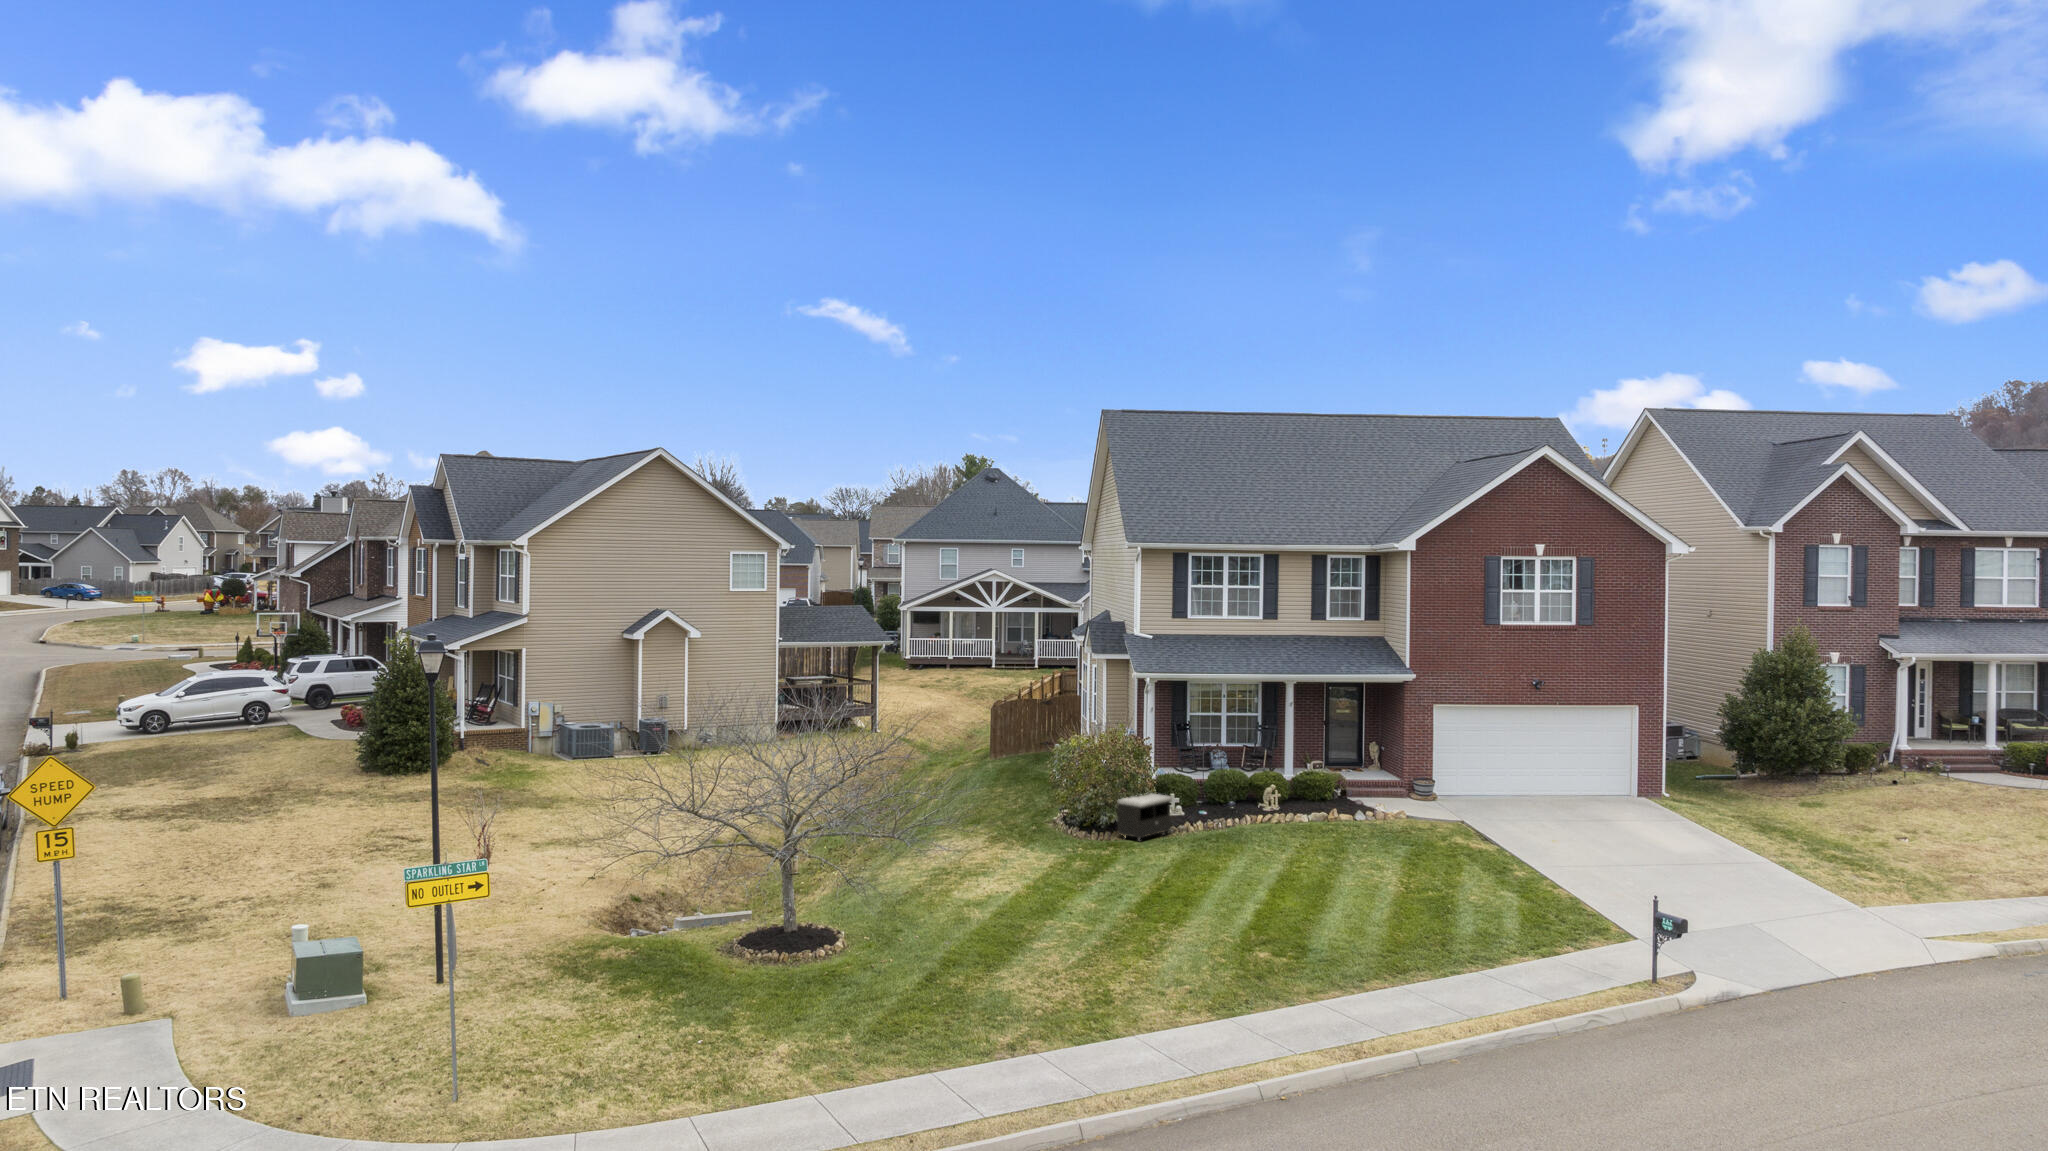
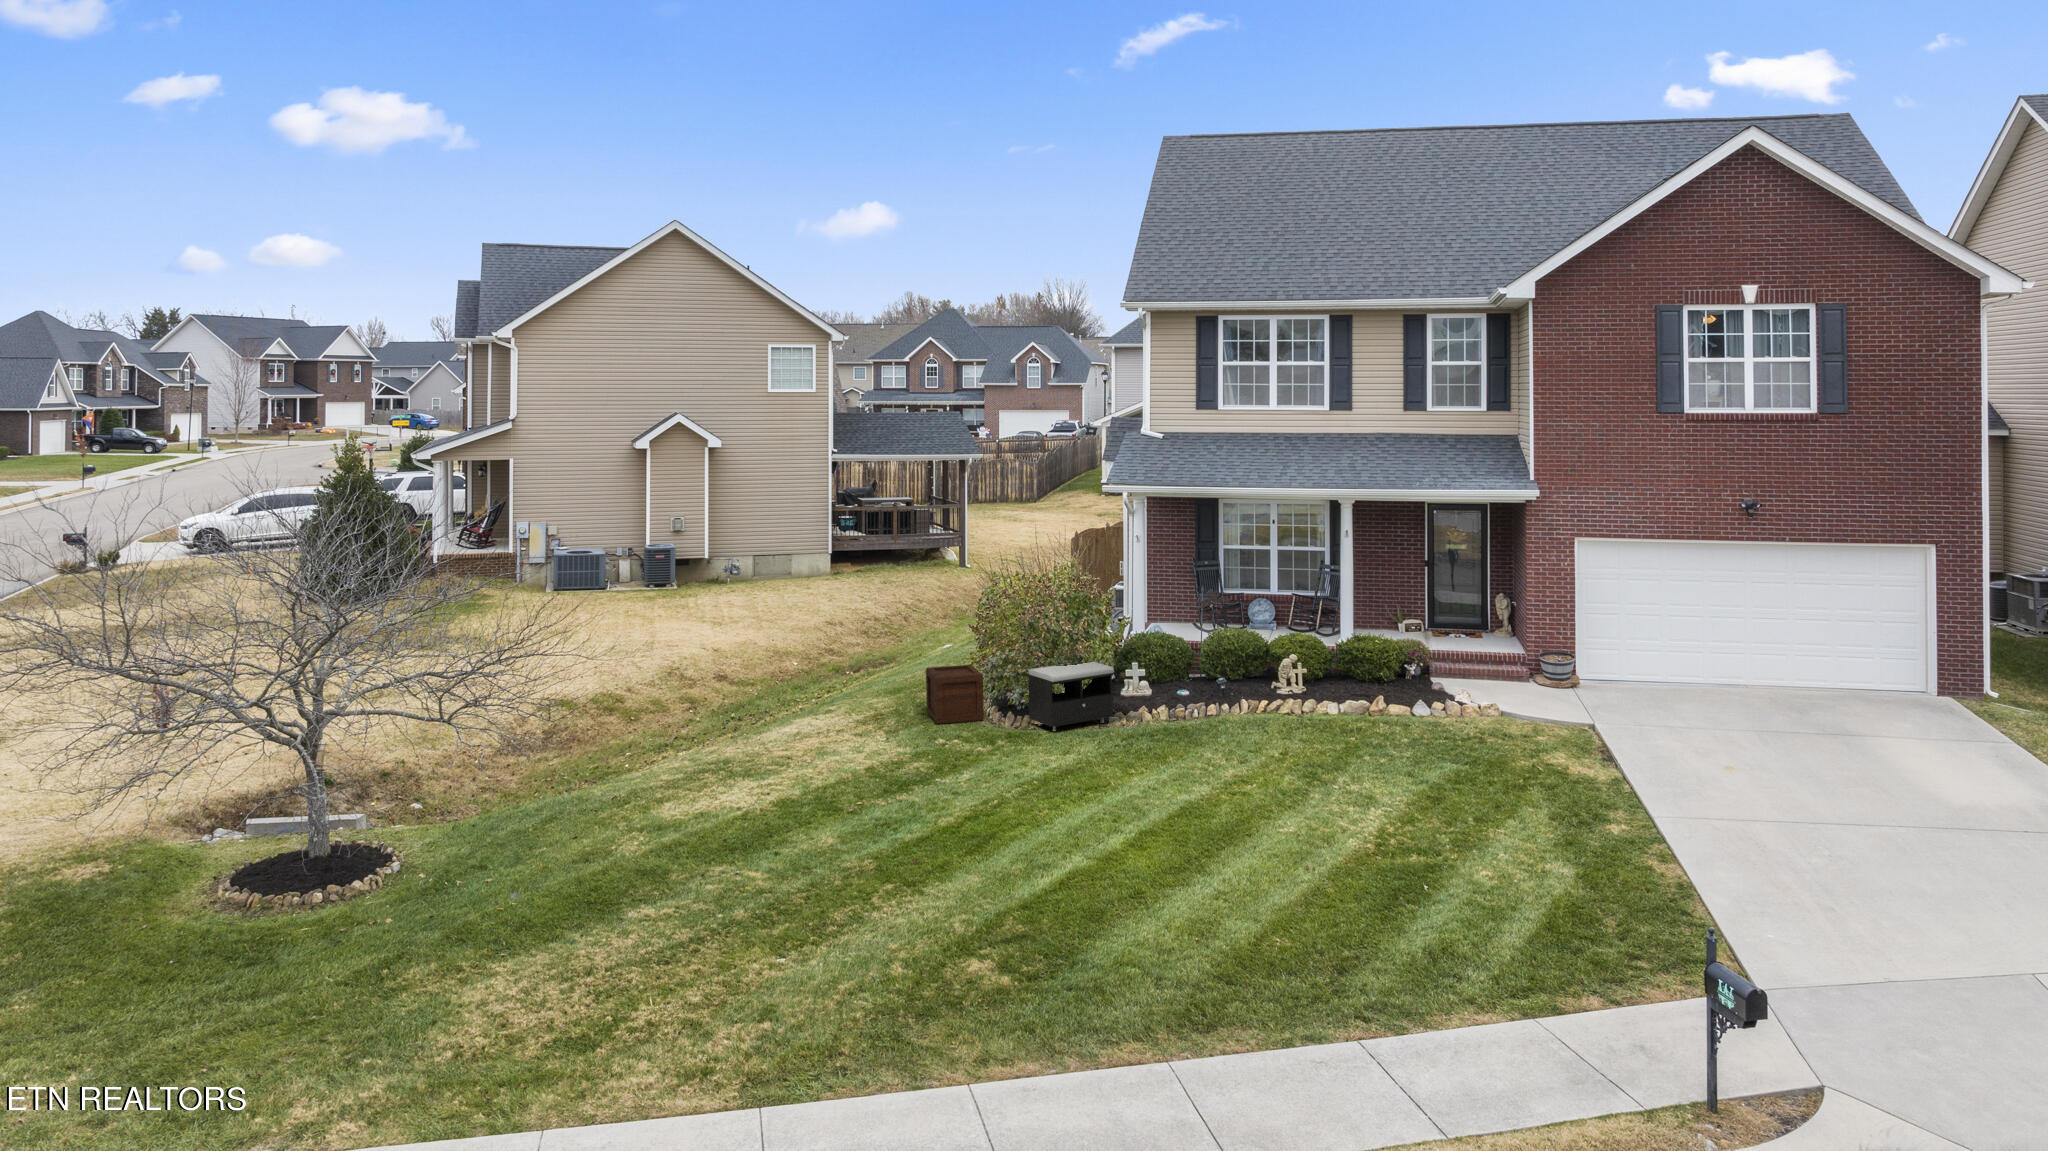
wooden crate: none [1038,799,1084,840] -> present [926,665,984,724]

